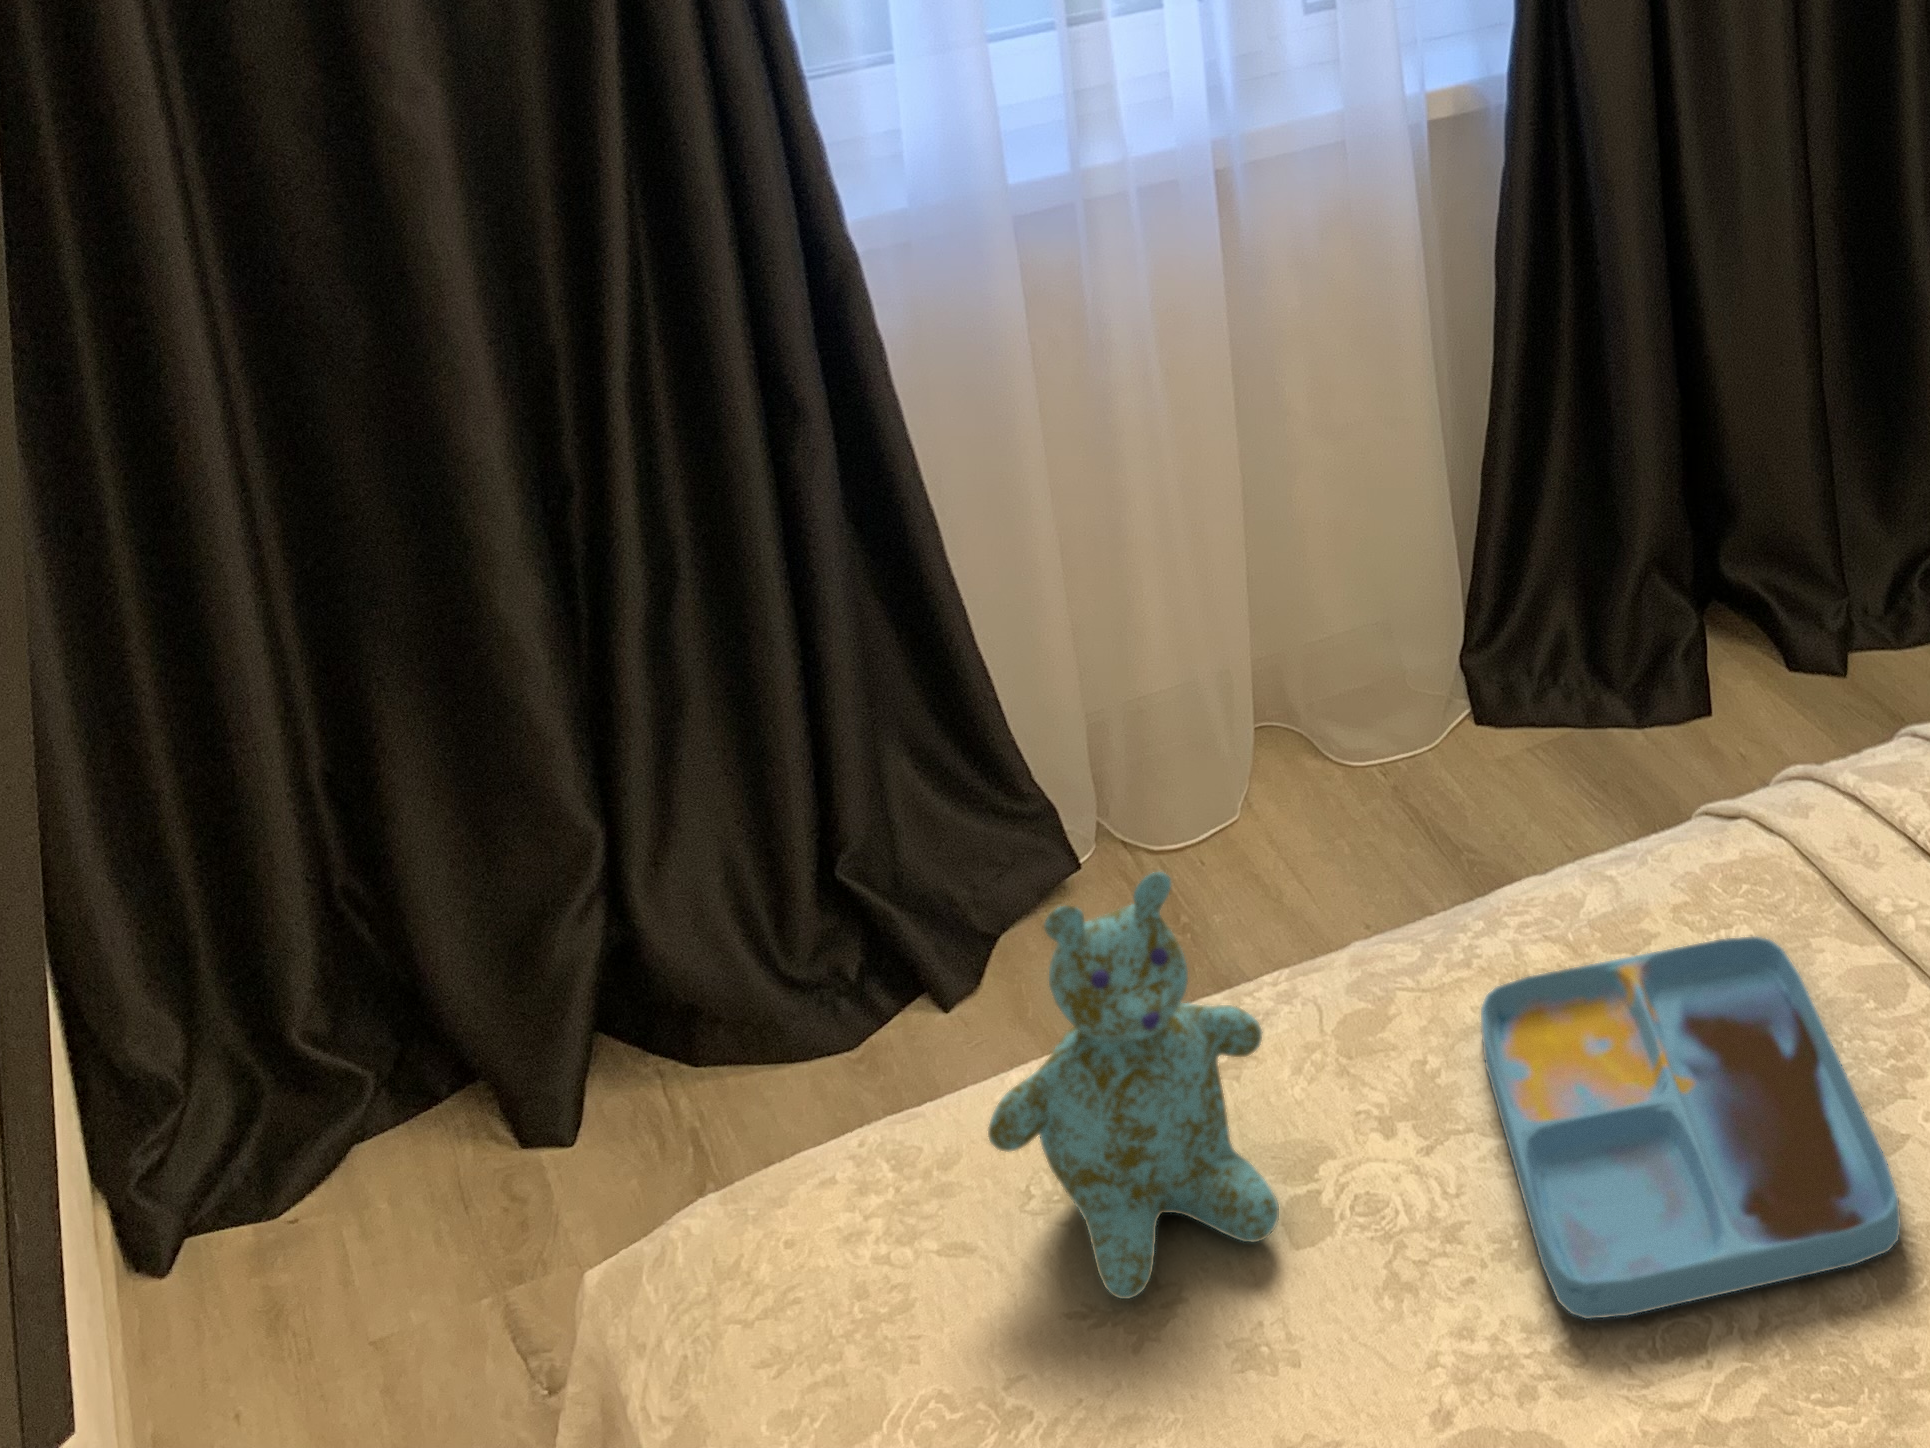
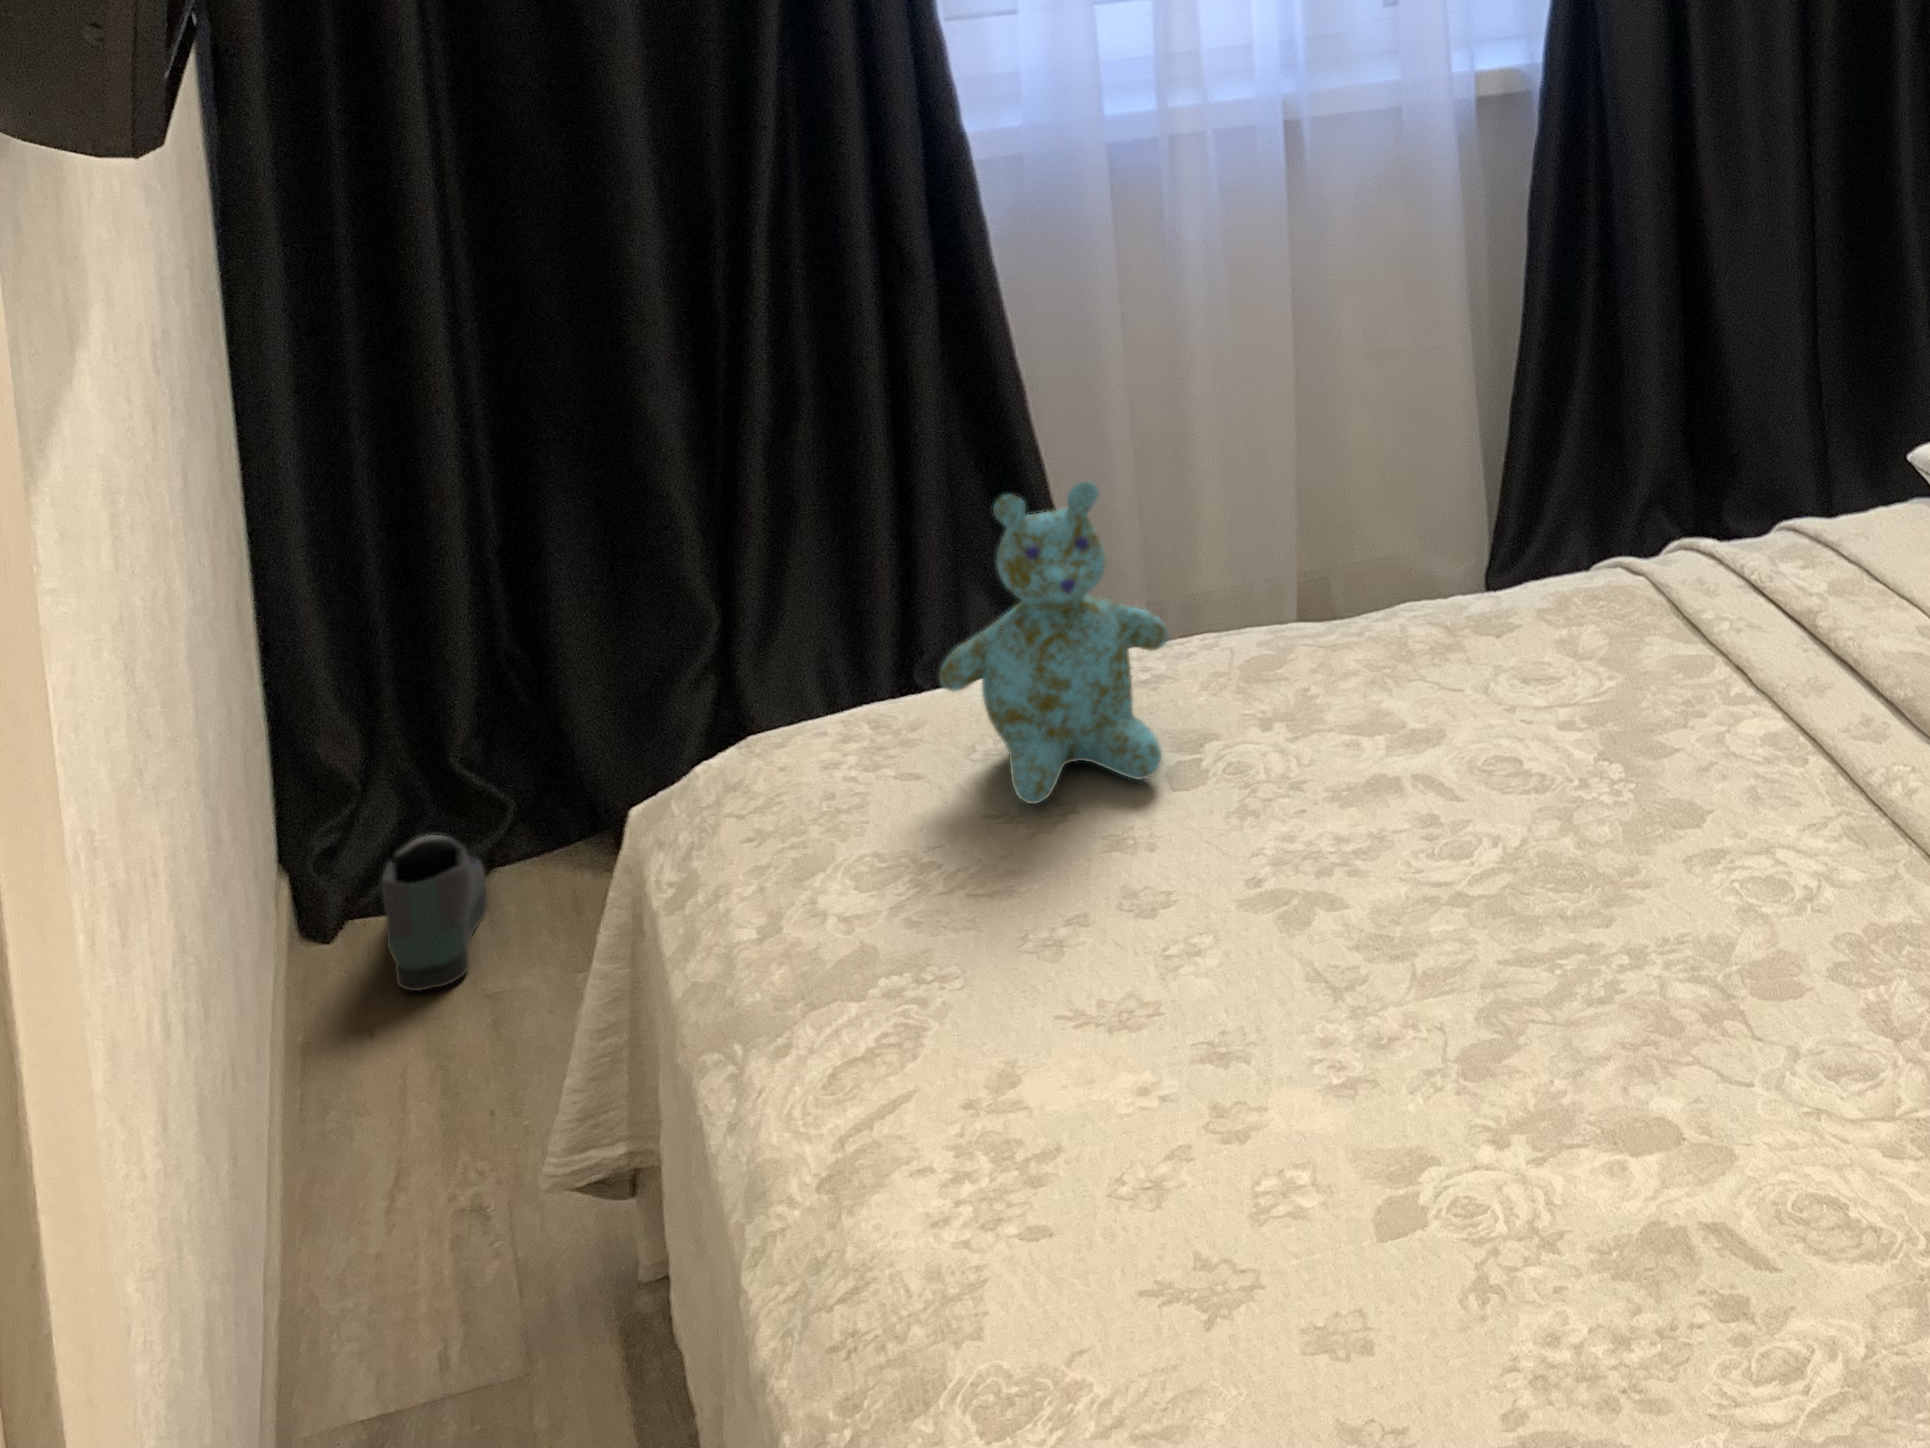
tray: present [1481,937,1900,1319] -> none [1353,623,1651,831]
shoe: none [244,1157,371,1357] -> present [381,835,488,991]

